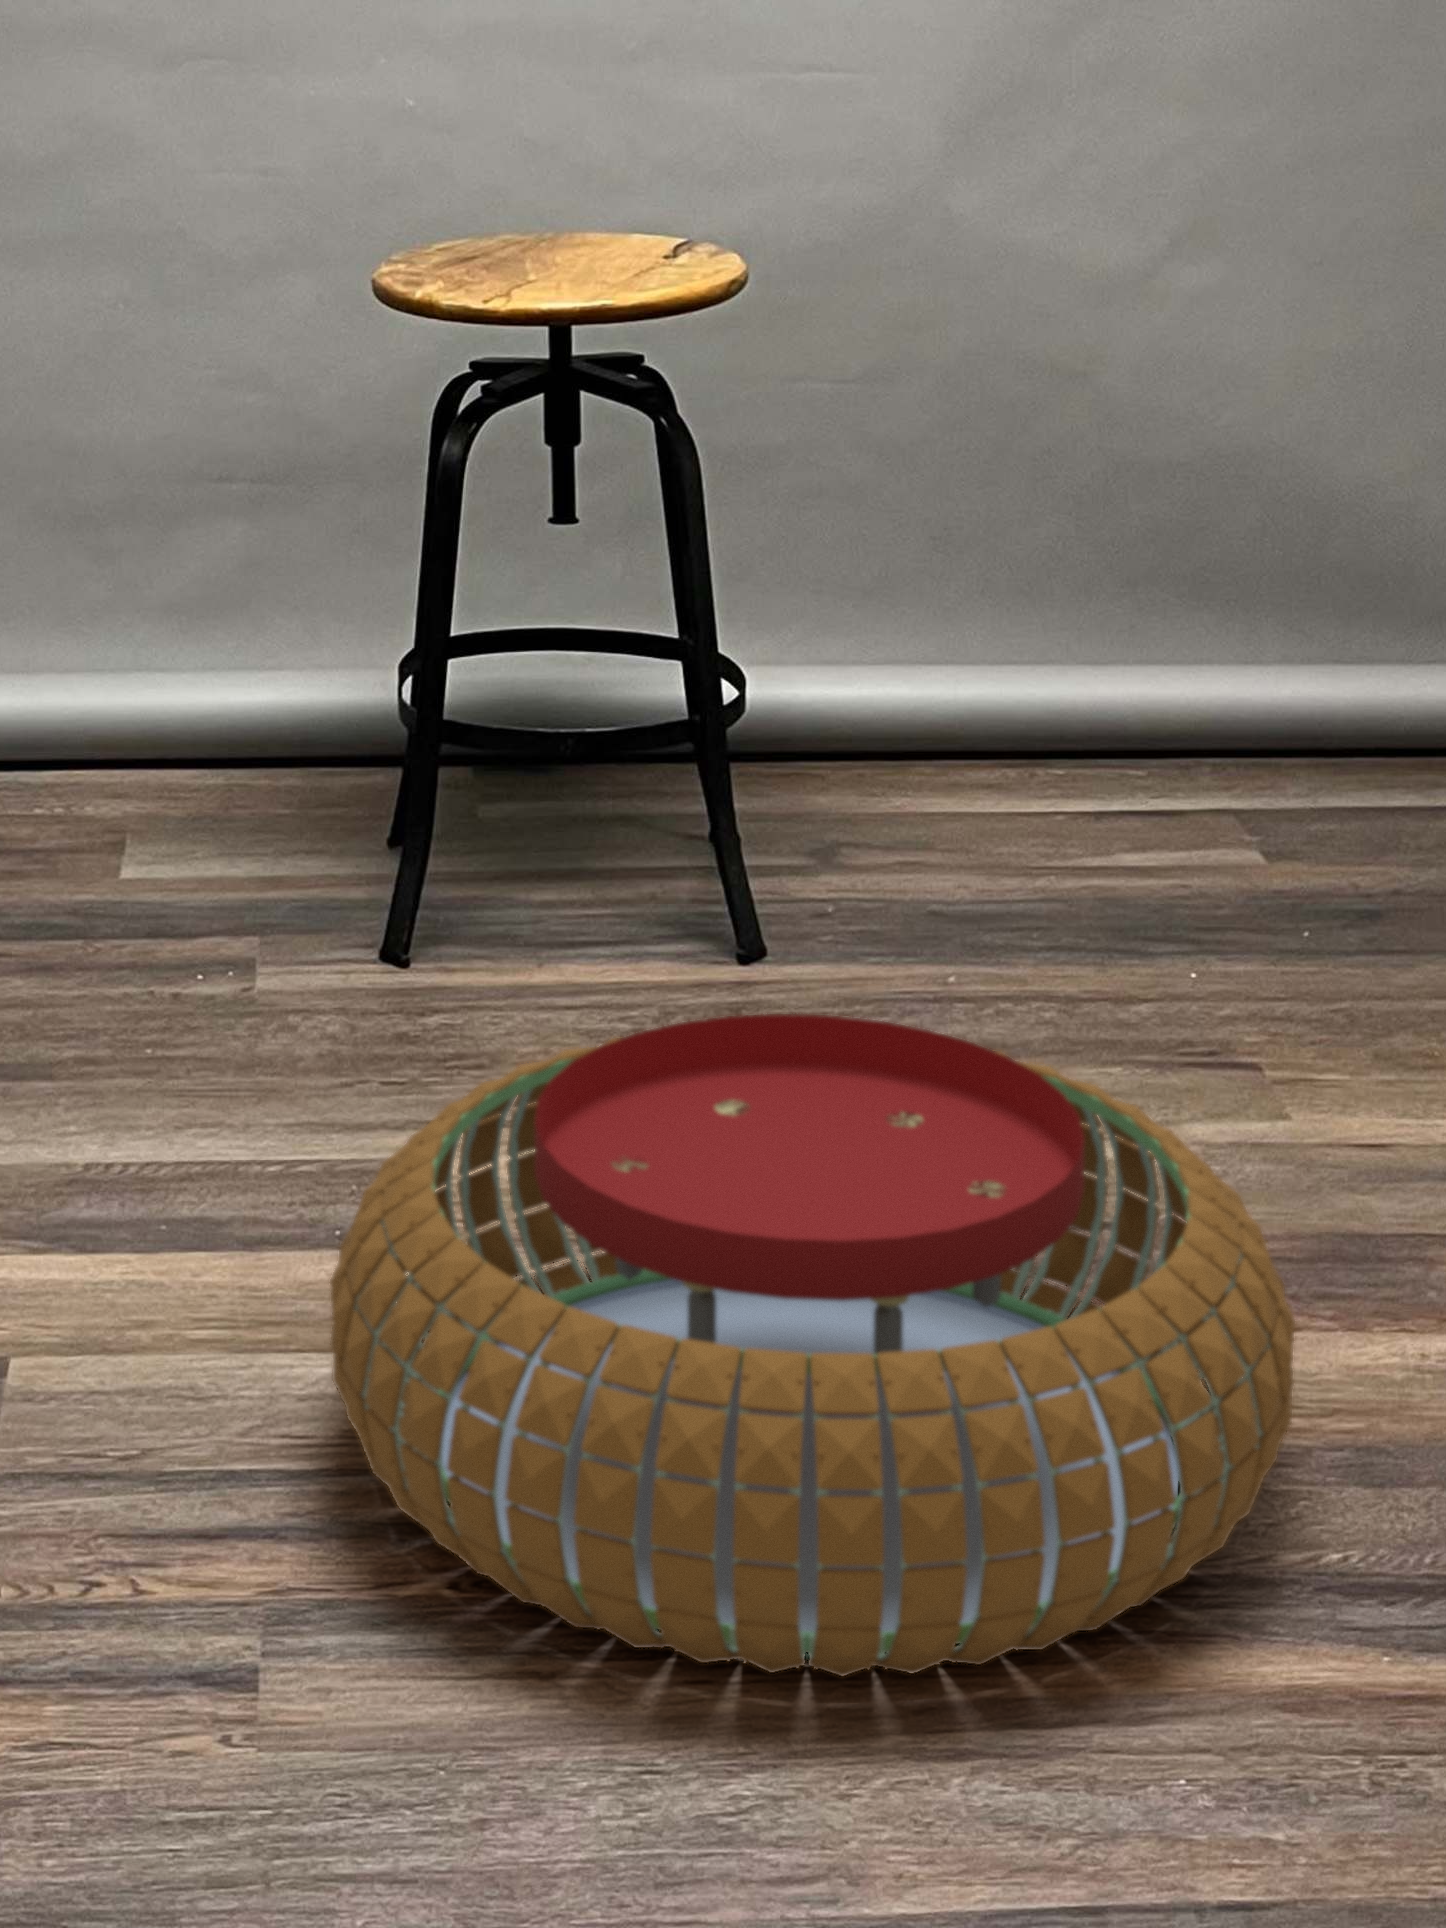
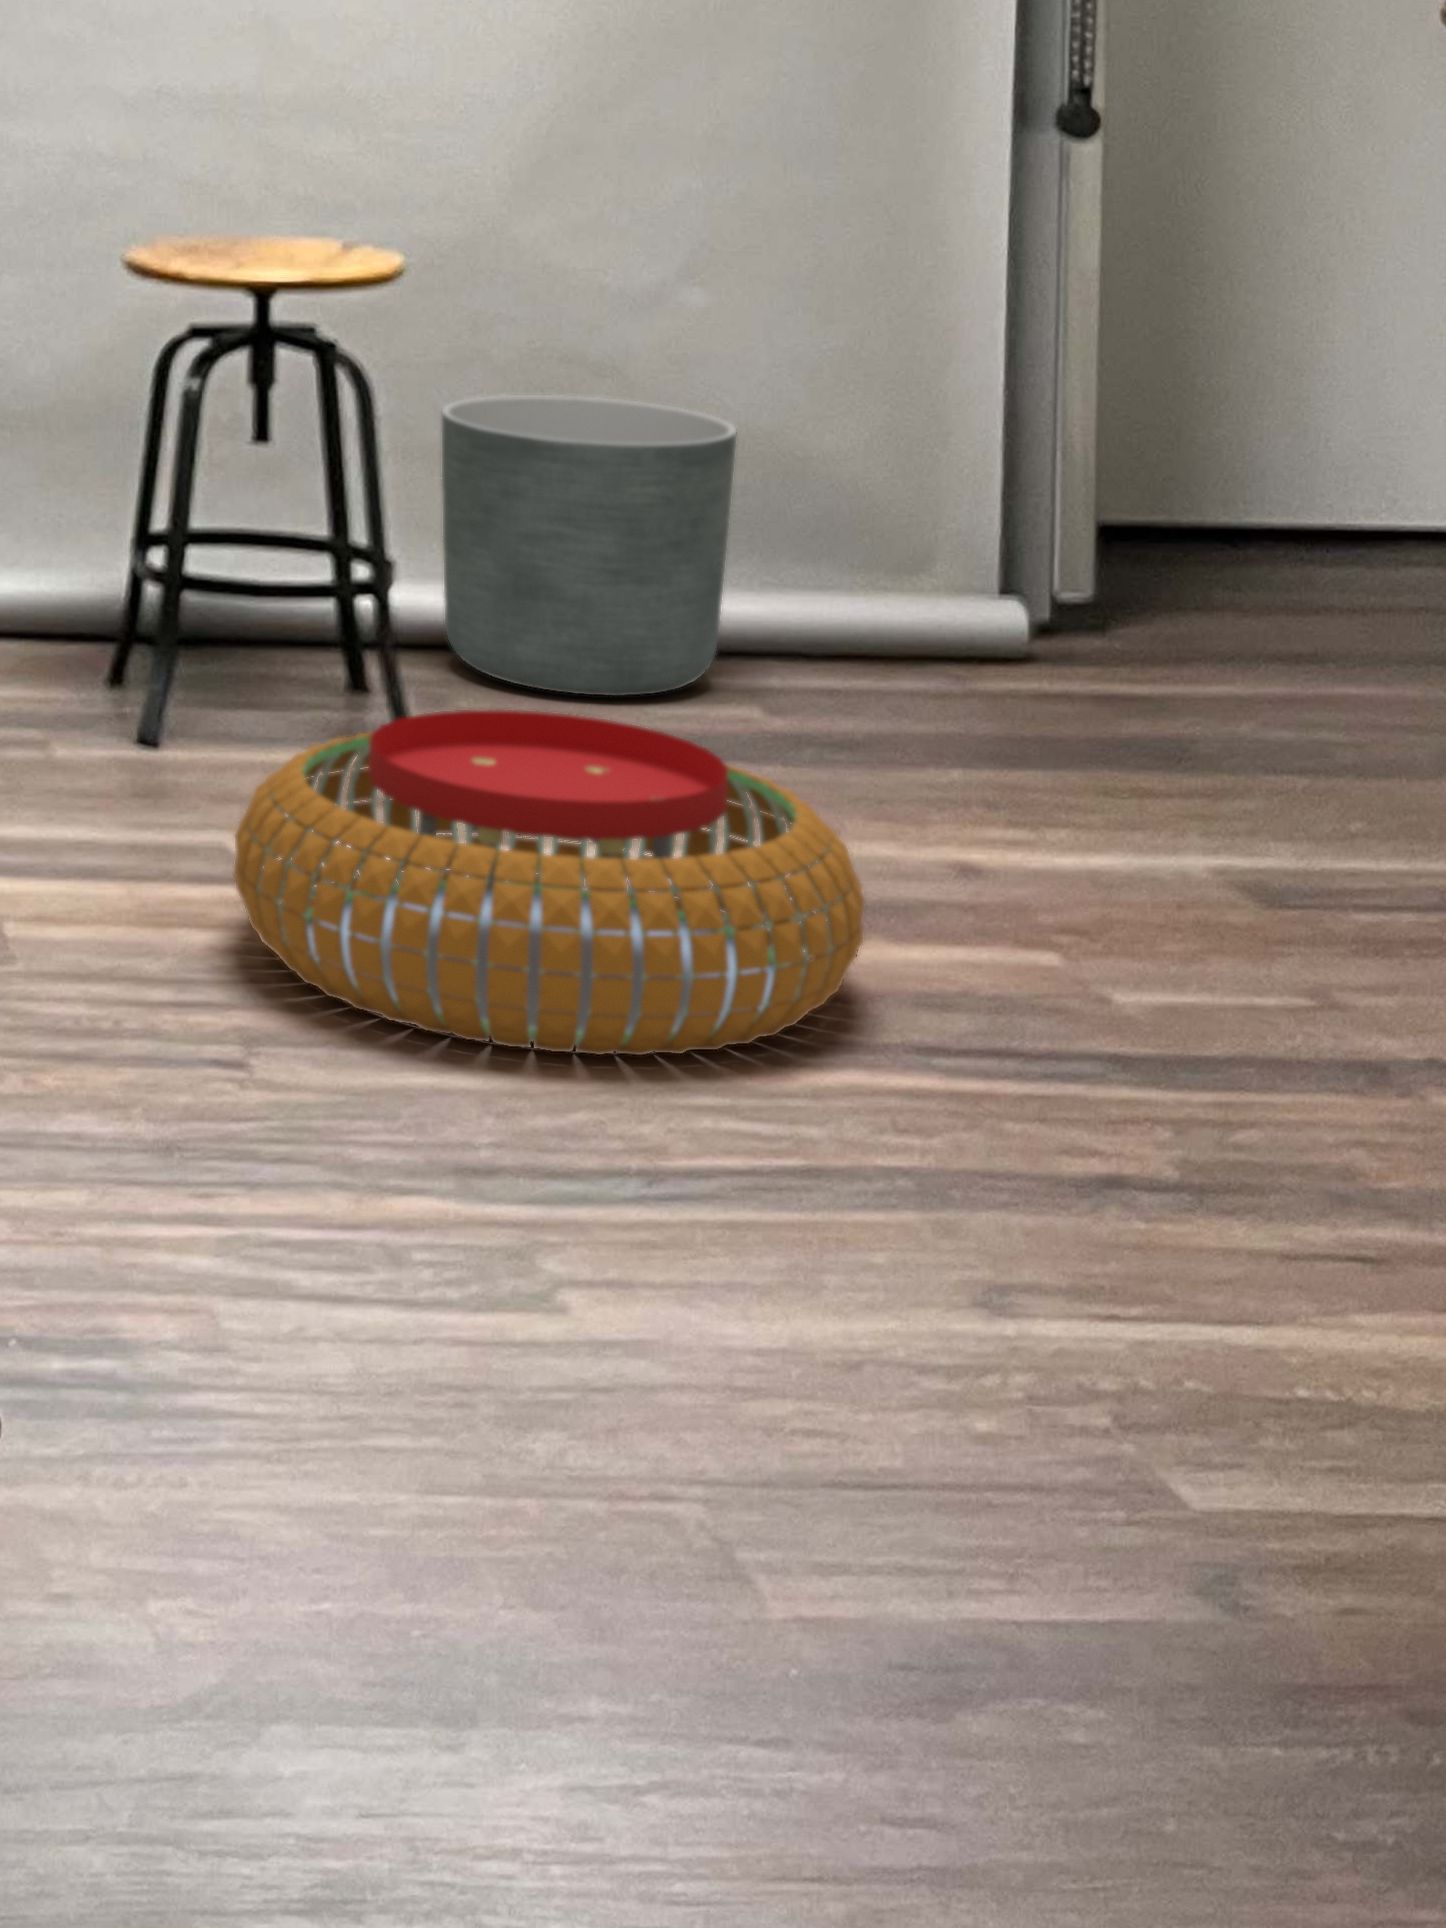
planter: none [840,417,1229,840] -> present [442,395,736,696]

